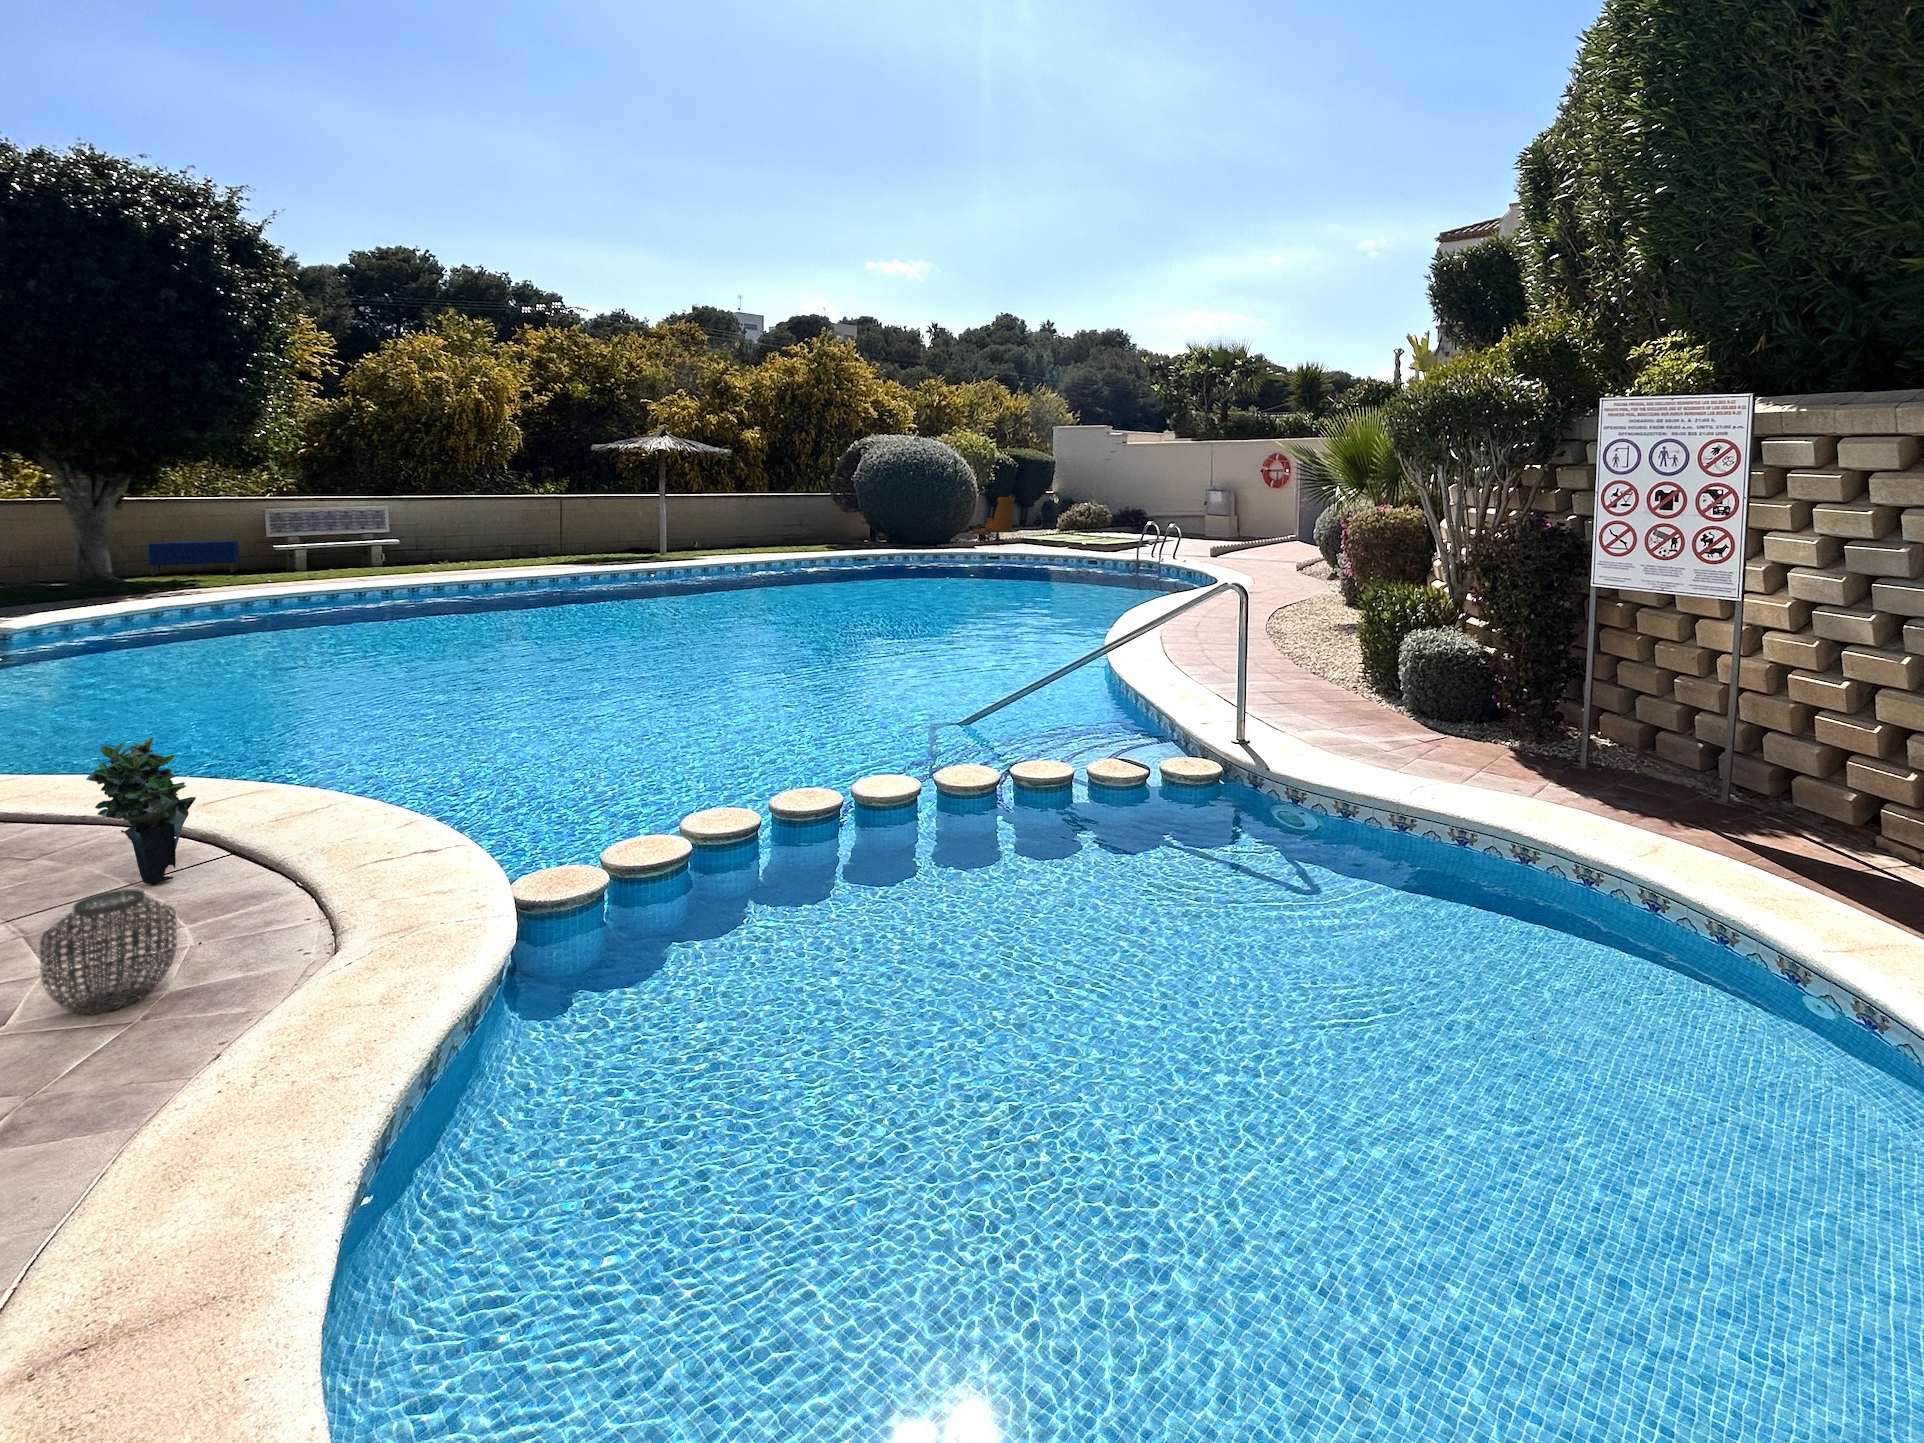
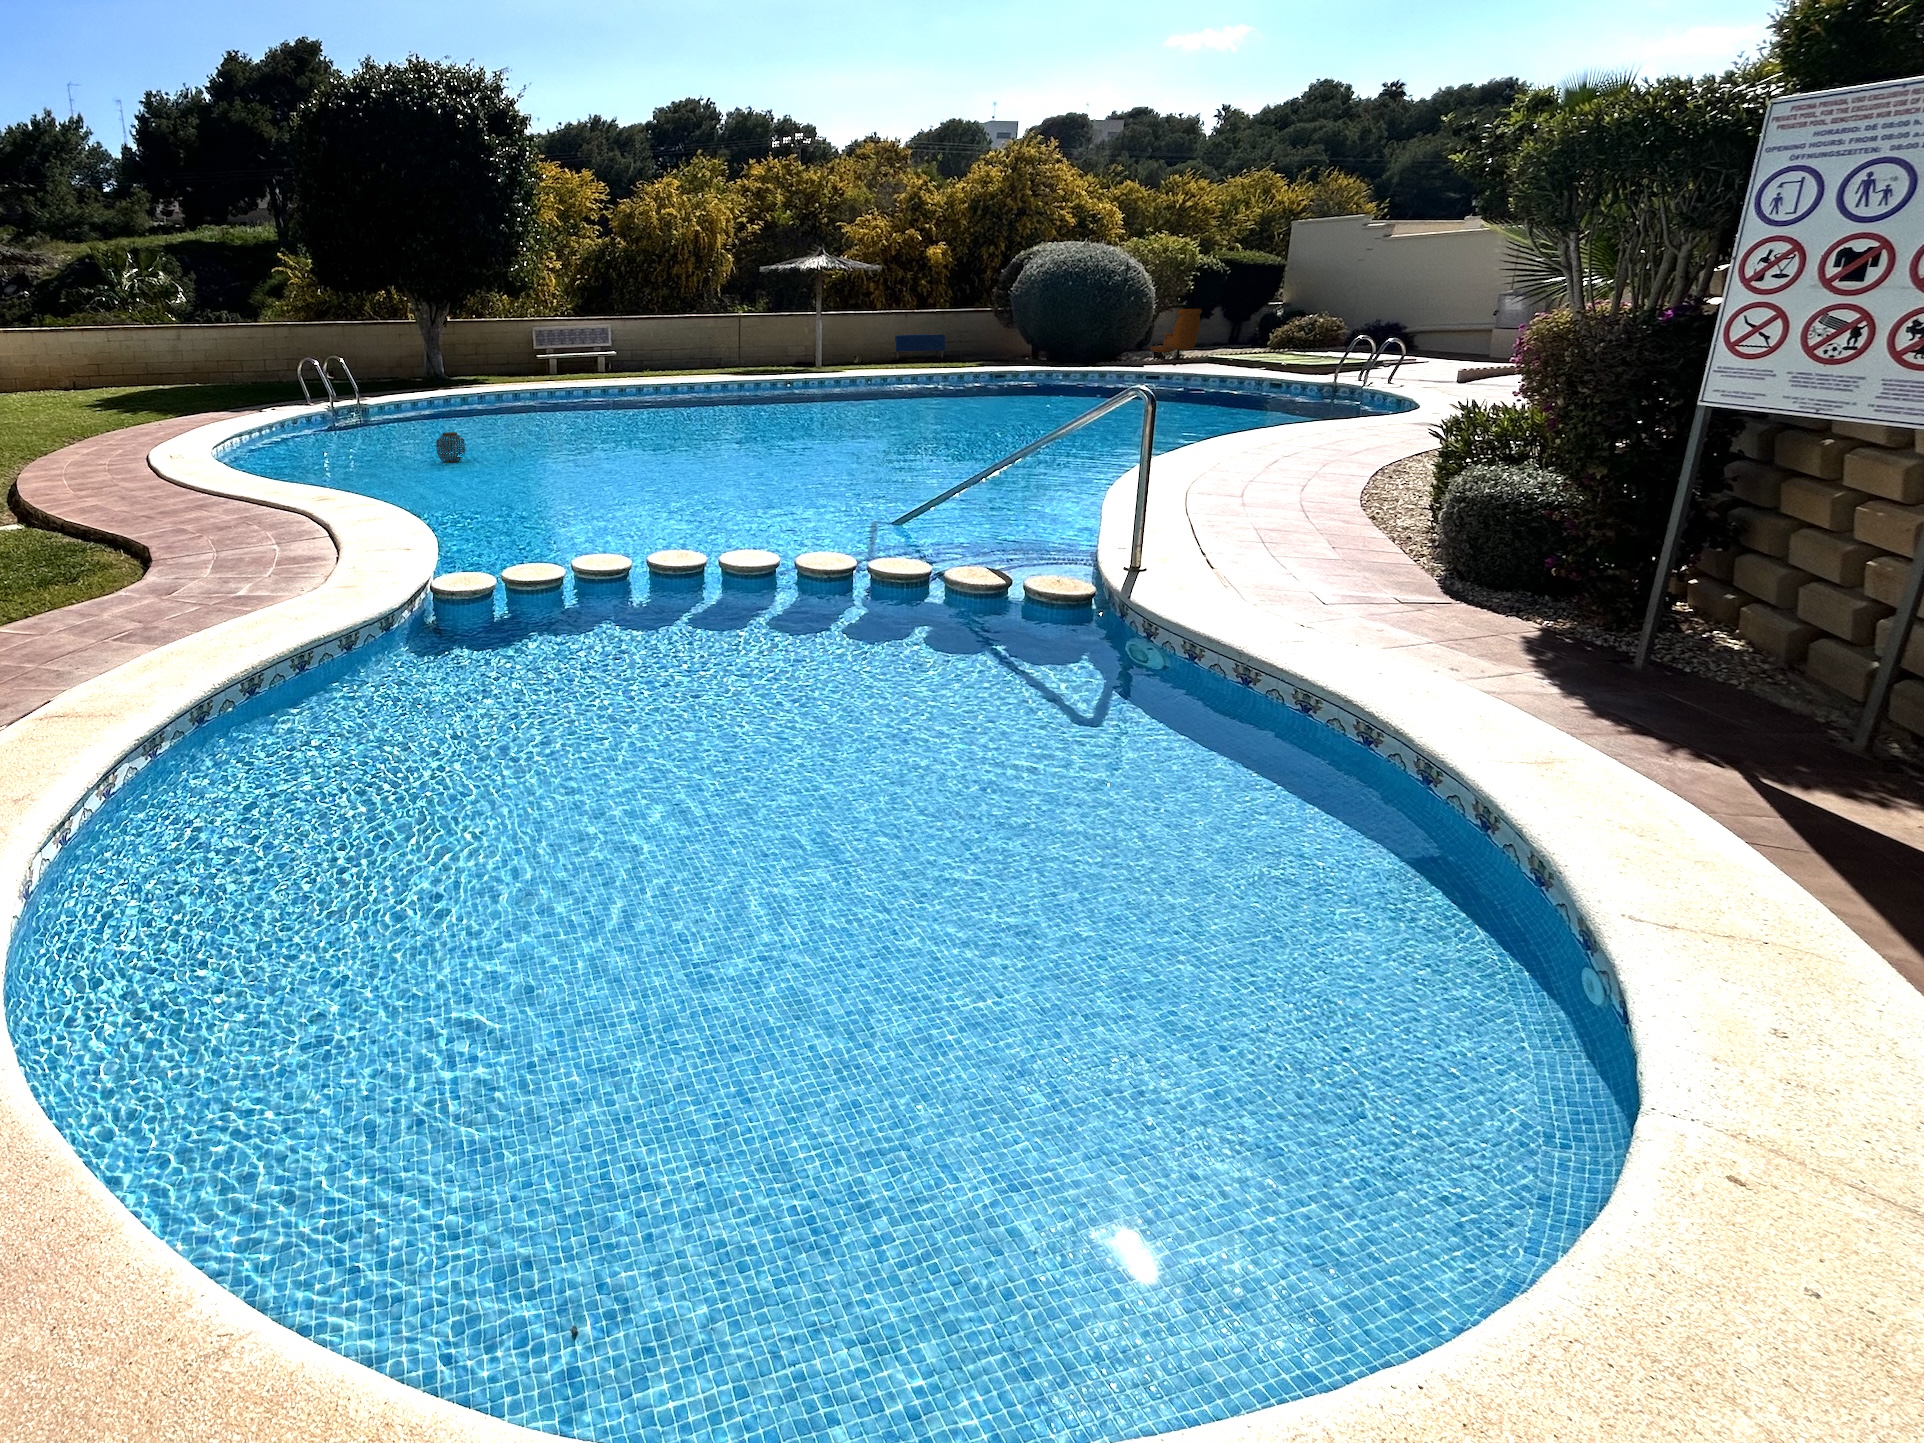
bench: present [149,541,239,575] -> present [892,334,945,359]
potted plant: present [86,737,196,885] -> none [224,464,284,559]
woven basket: present [40,889,177,1015] -> present [436,432,465,463]

